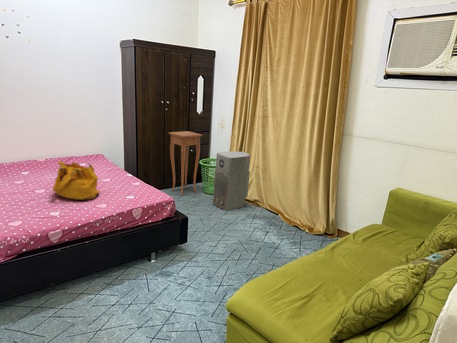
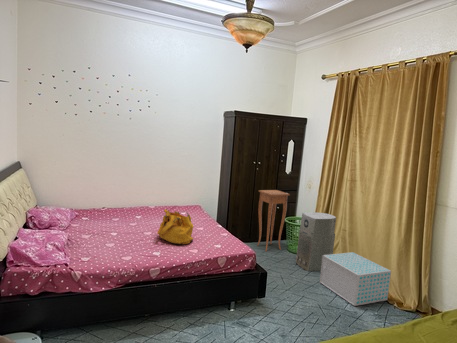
storage box: none [238,187,303,237] -> present [320,252,391,306]

